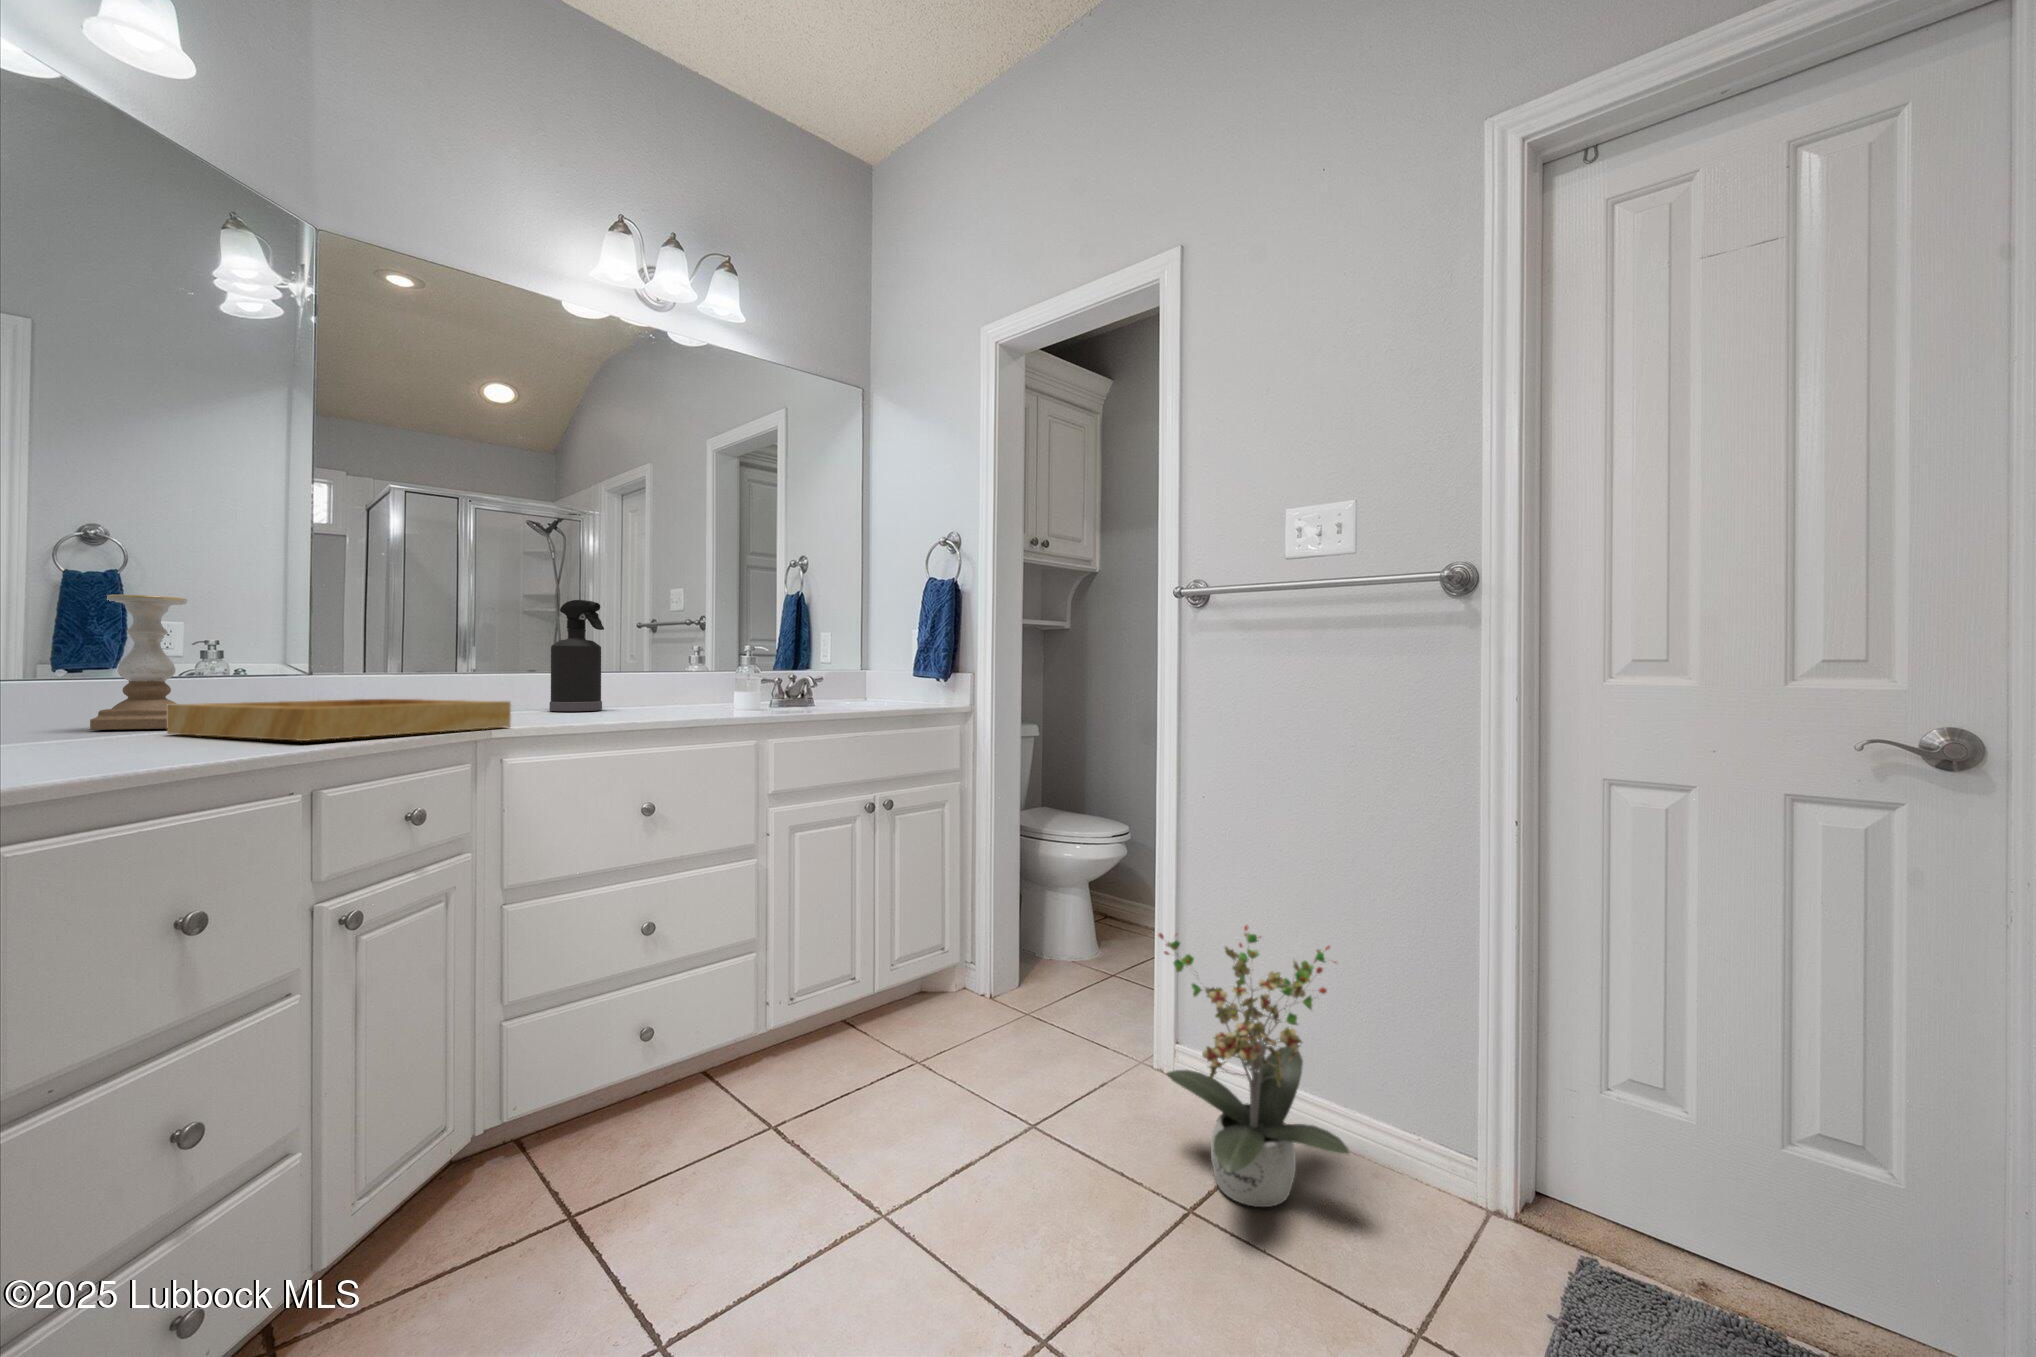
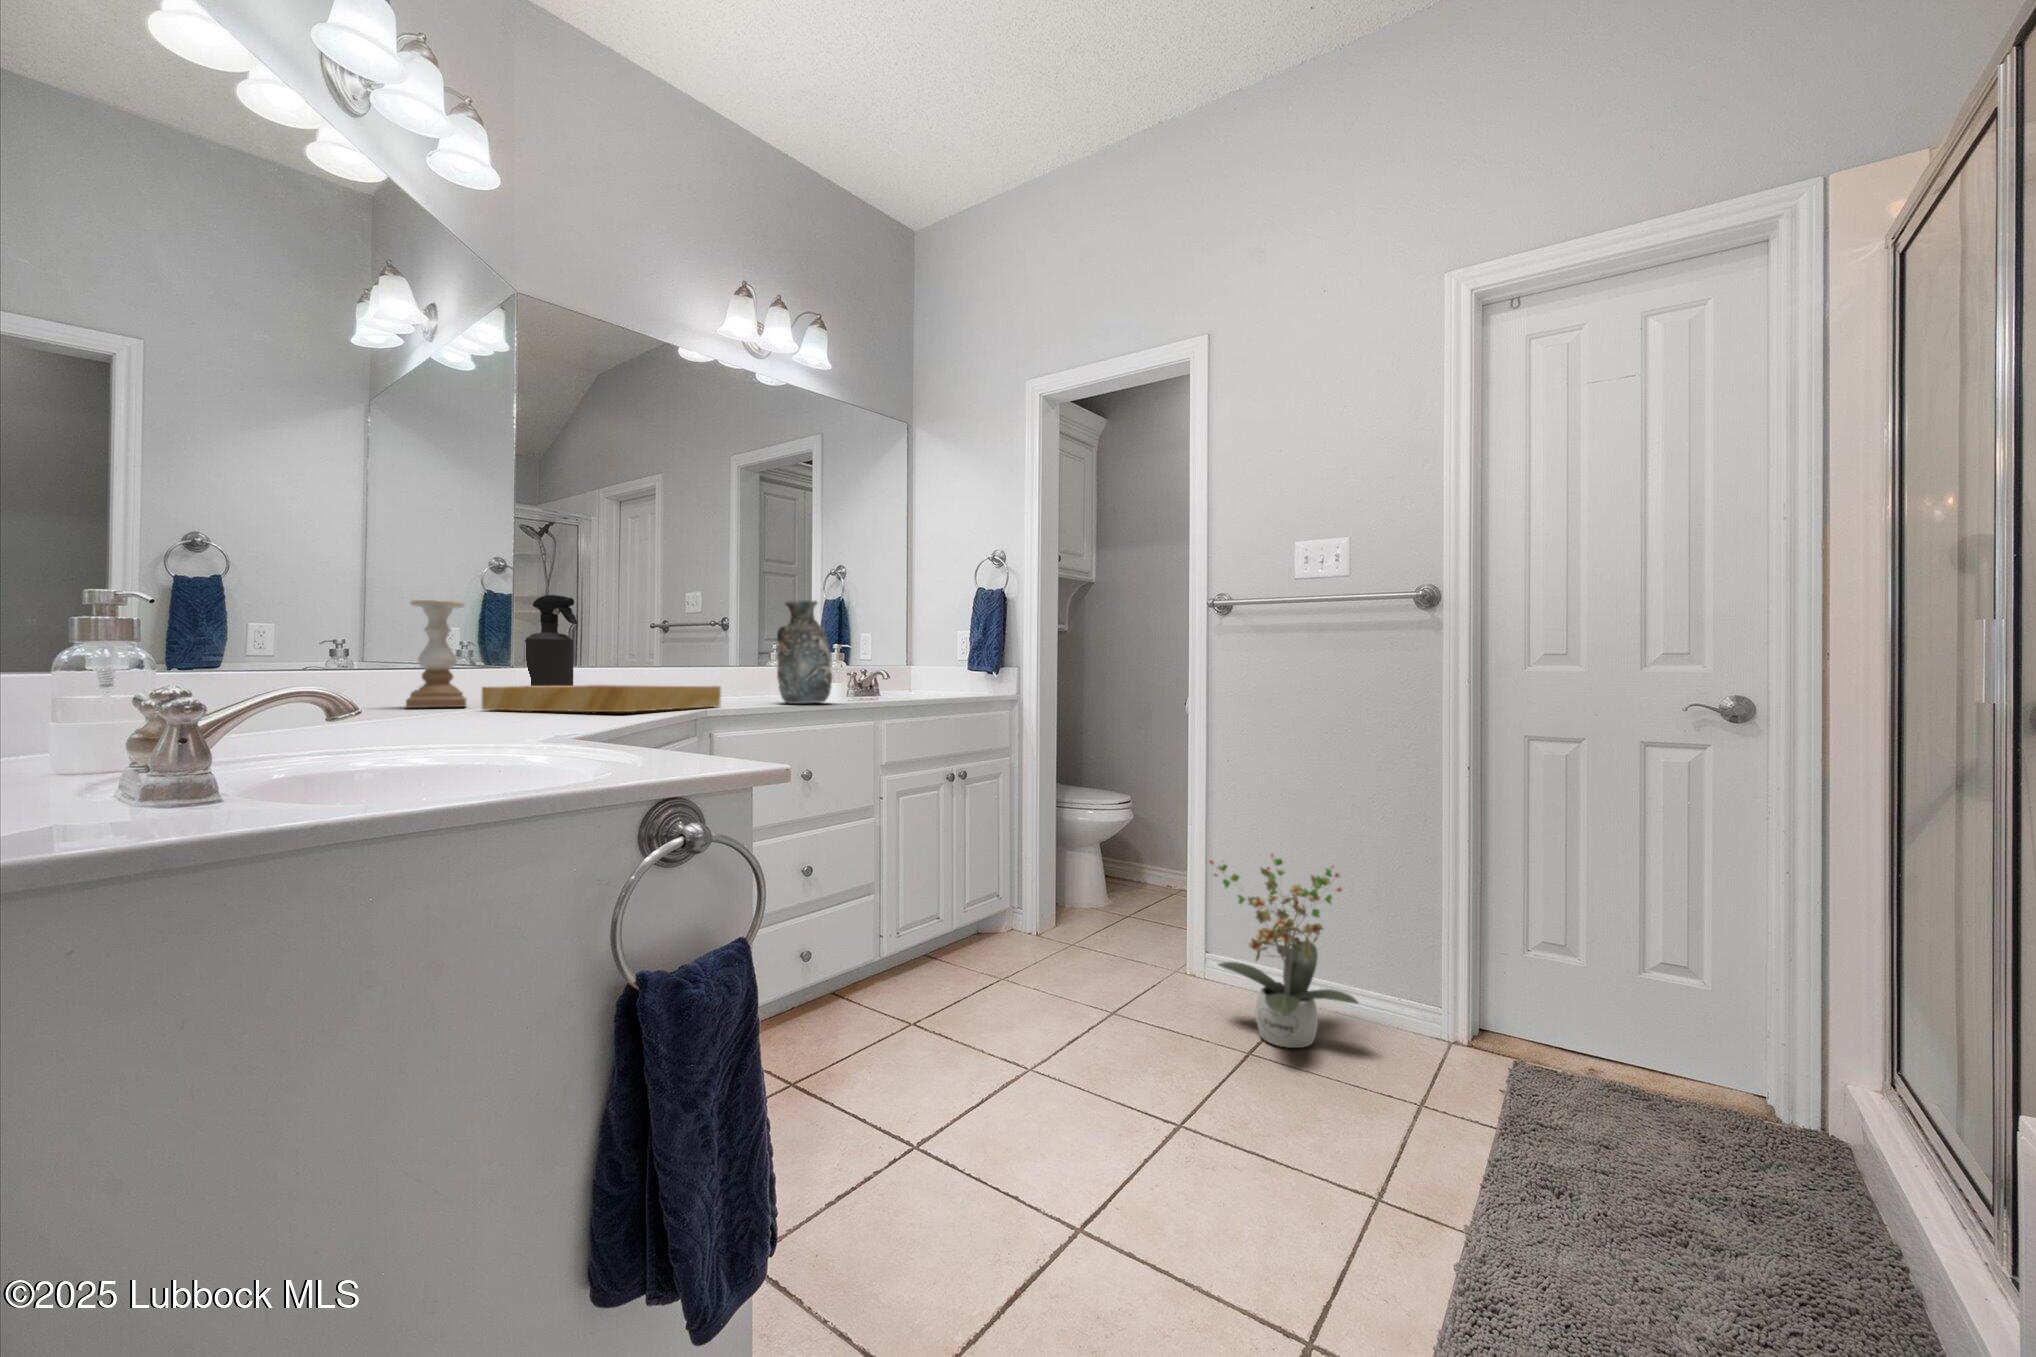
decorative vase: none [607,591,680,722] -> present [777,600,833,704]
spray bottle: present [549,600,604,711] -> present [525,595,578,686]

